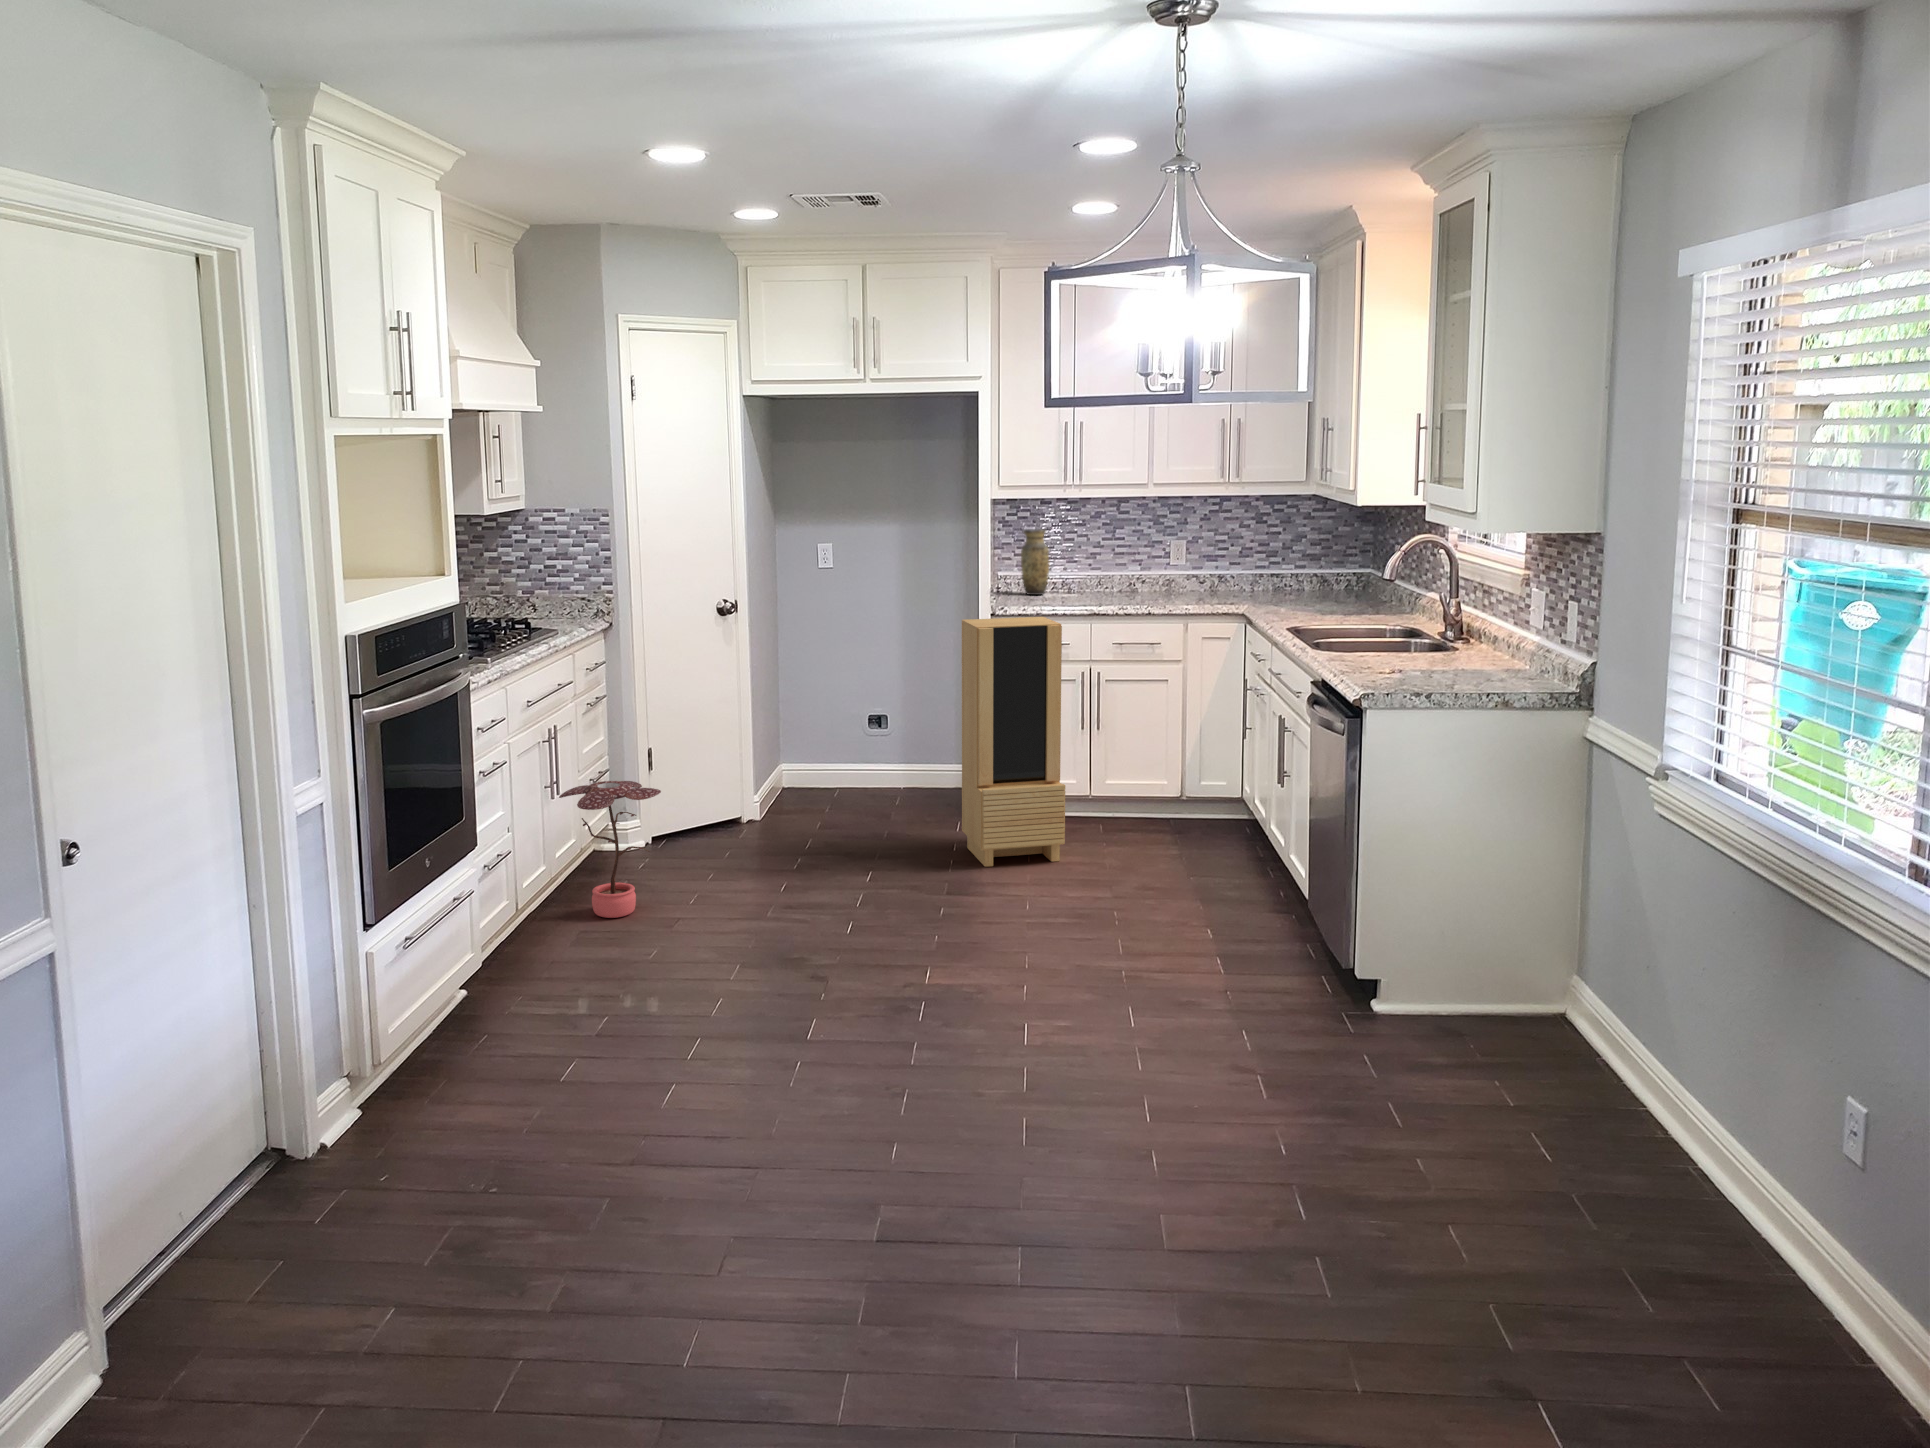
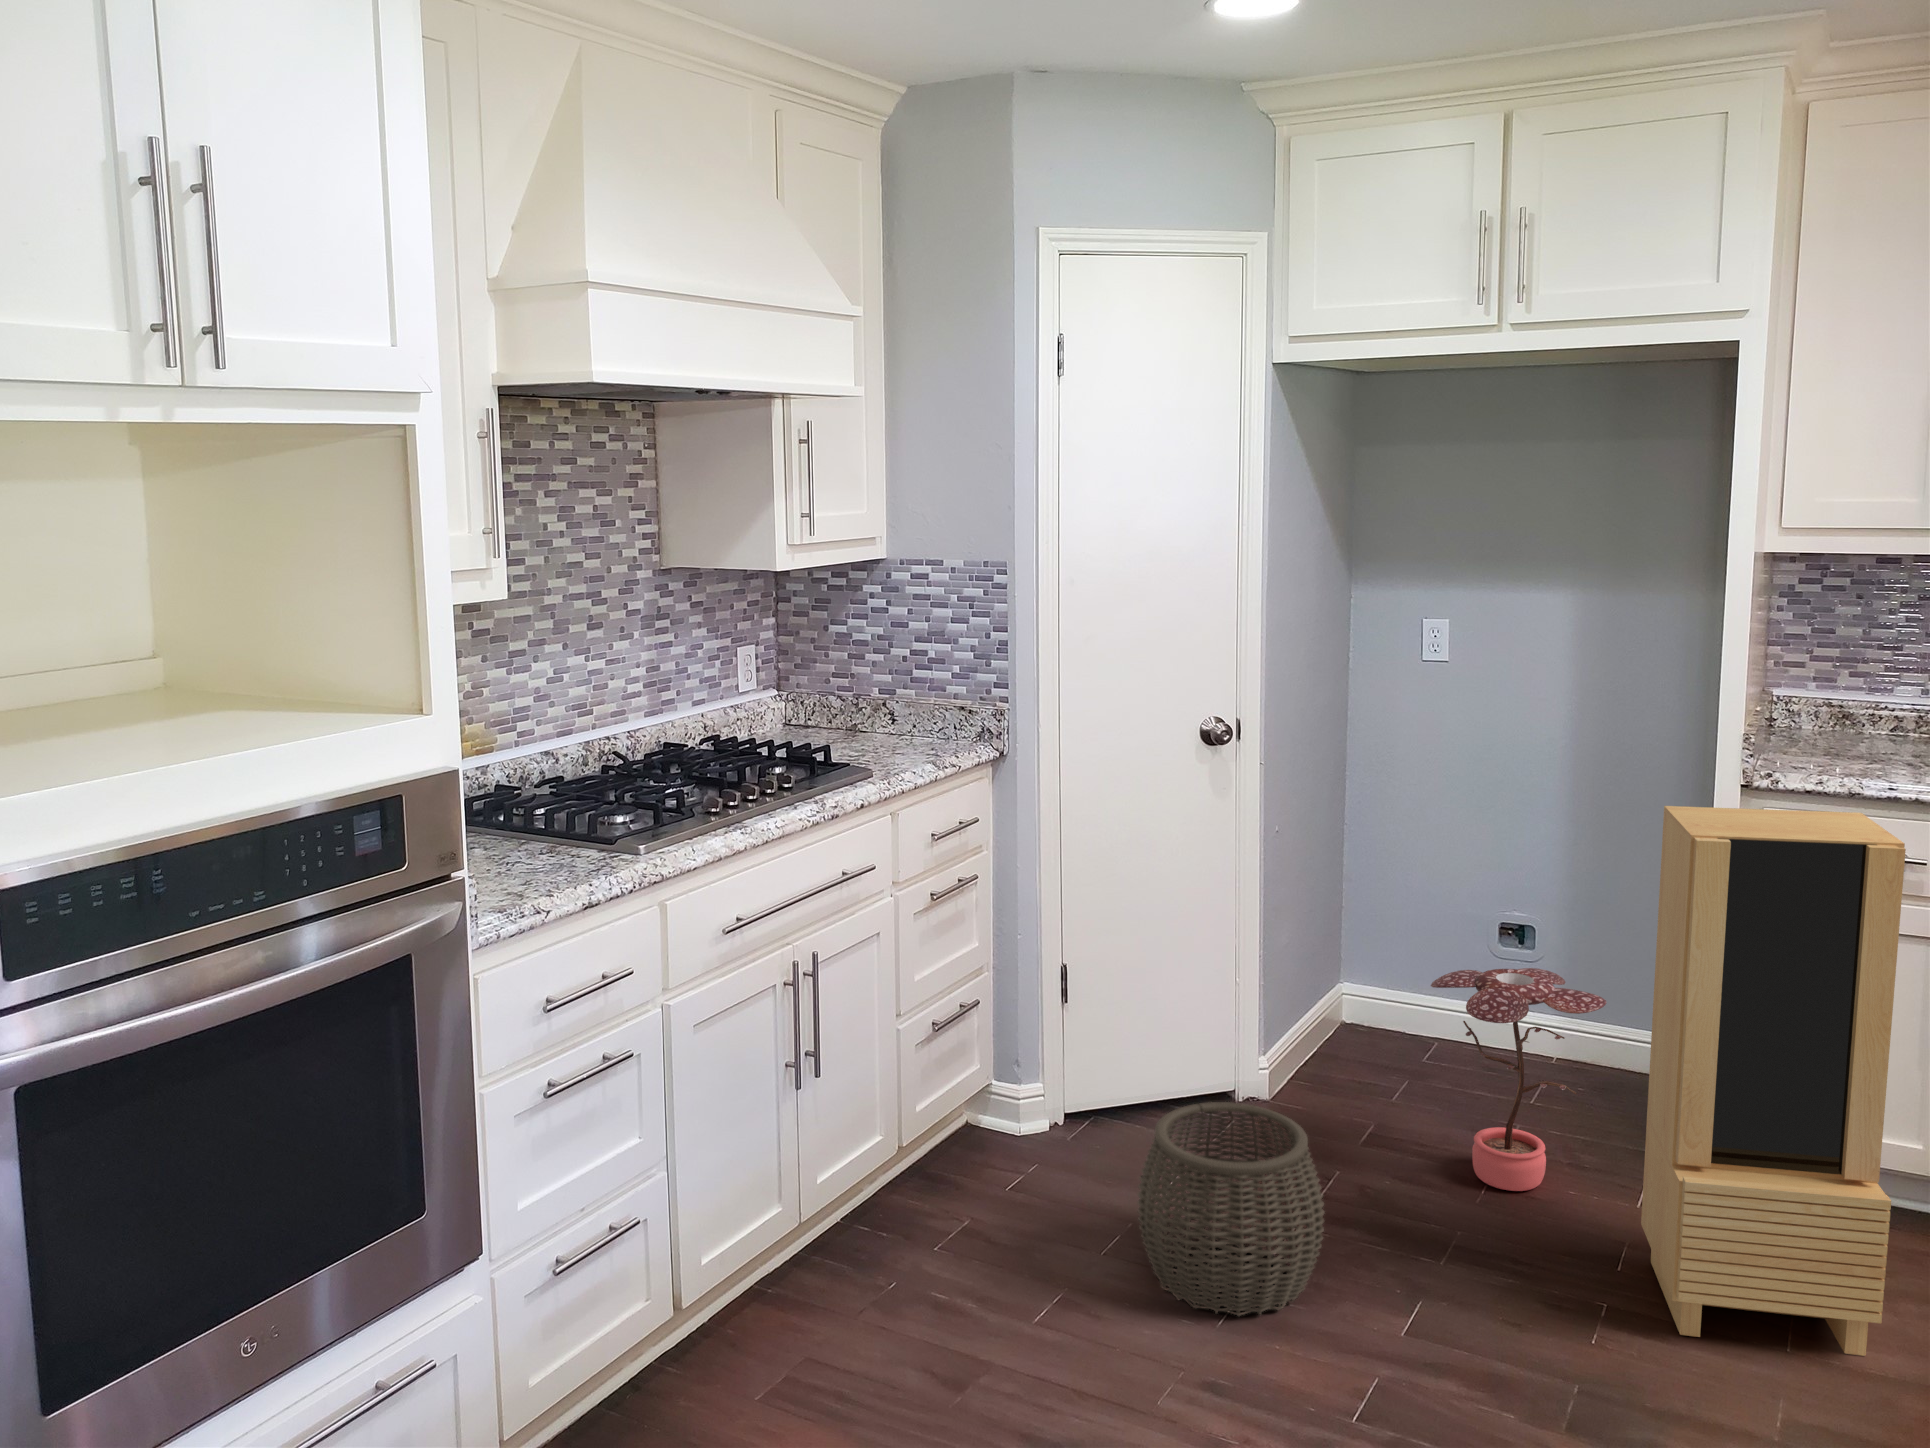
vase: present [1021,529,1049,595] -> none [1822,612,1888,744]
potted plant: present [559,781,661,918] -> present [1431,968,1606,1191]
woven basket: none [725,793,823,892] -> present [1138,1102,1325,1316]

